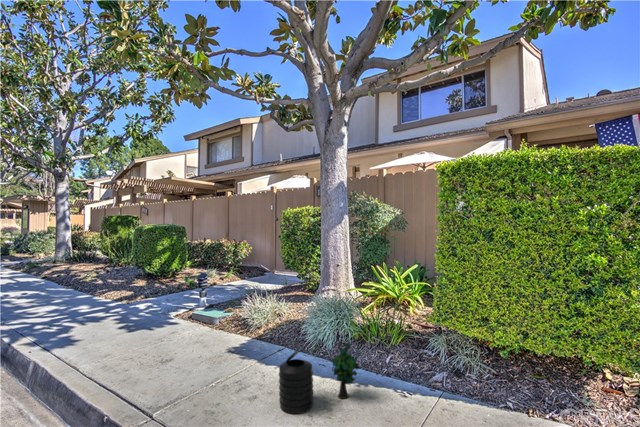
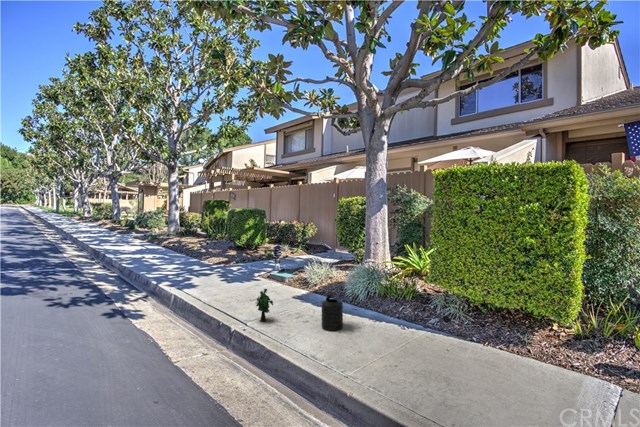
decorative plant: present [331,344,359,399] -> present [256,289,273,322]

